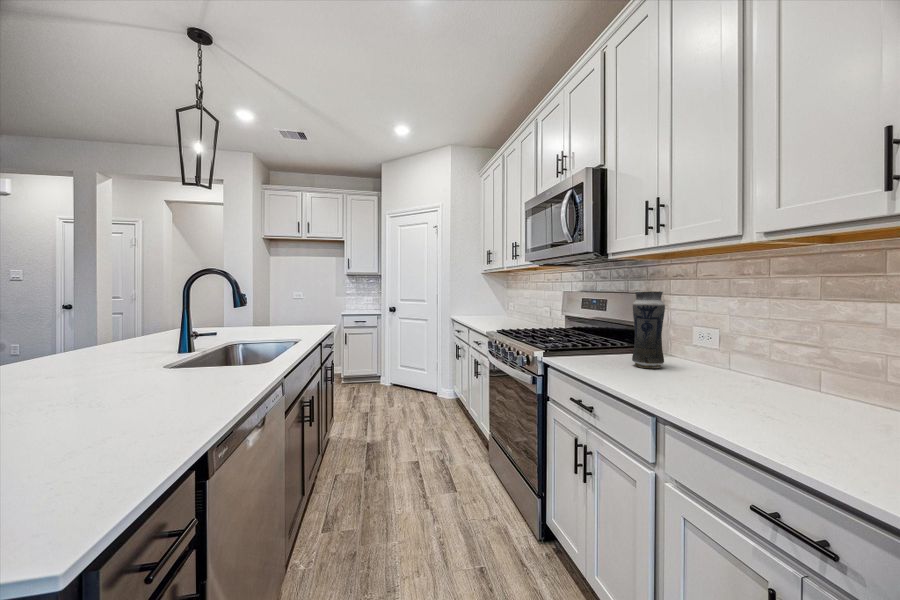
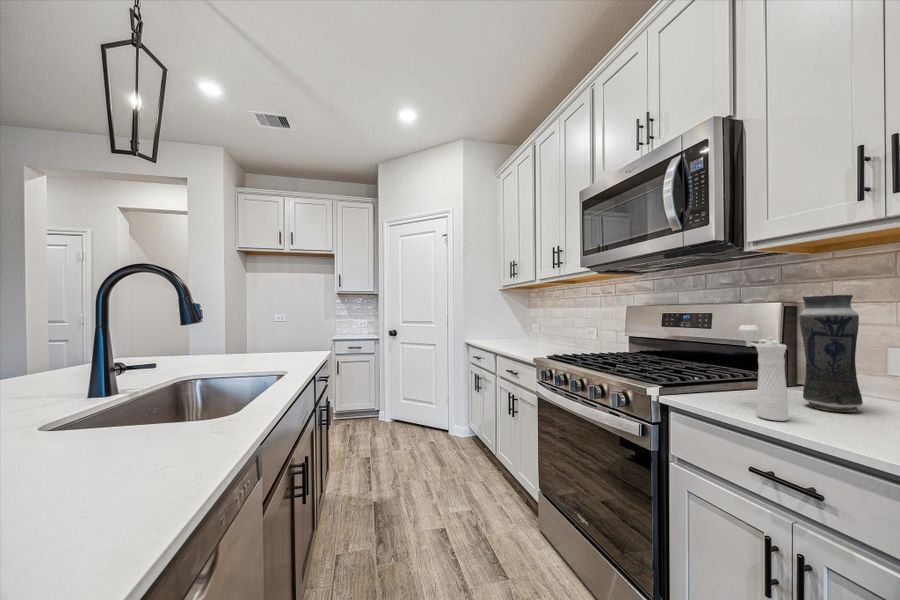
pepper mill: none [589,310,607,372] -> present [738,325,788,421]

